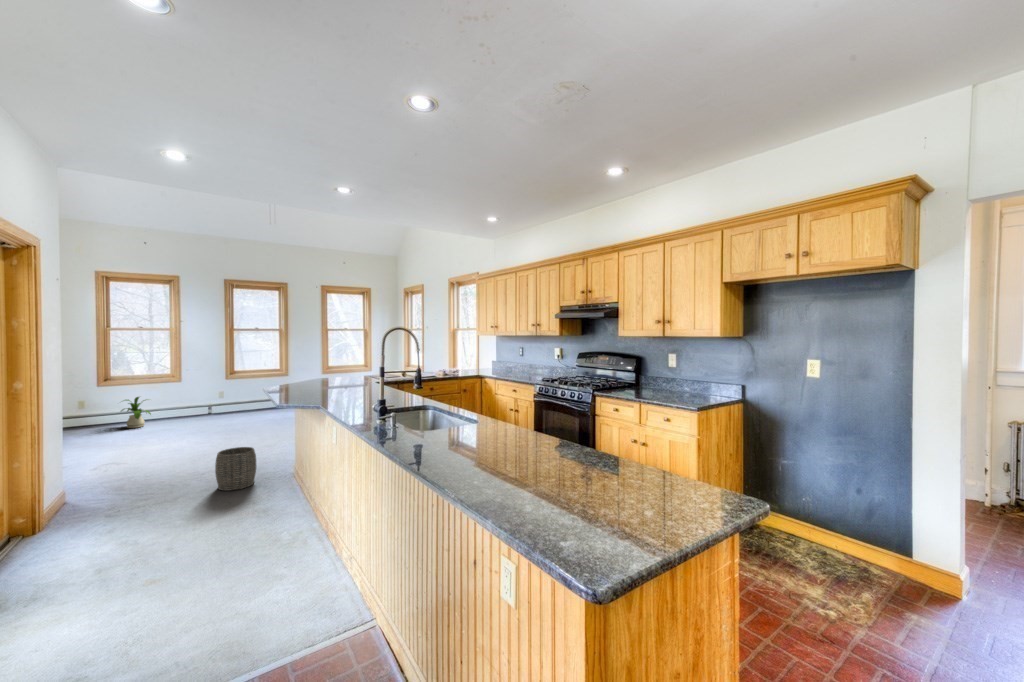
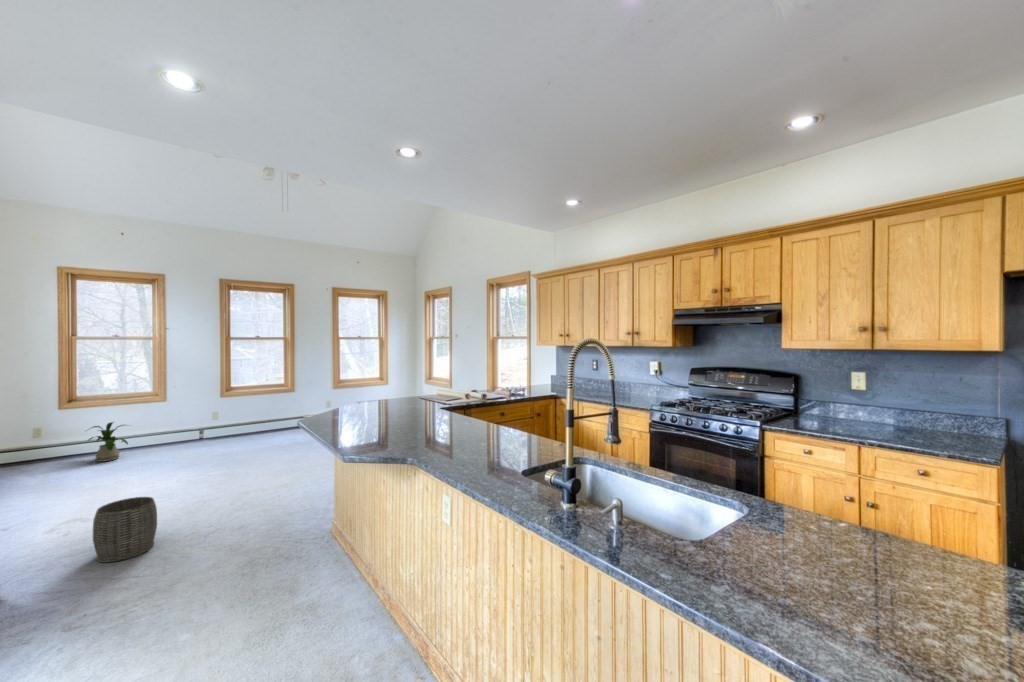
woven basket: present [215,447,256,491] -> present [93,497,157,563]

